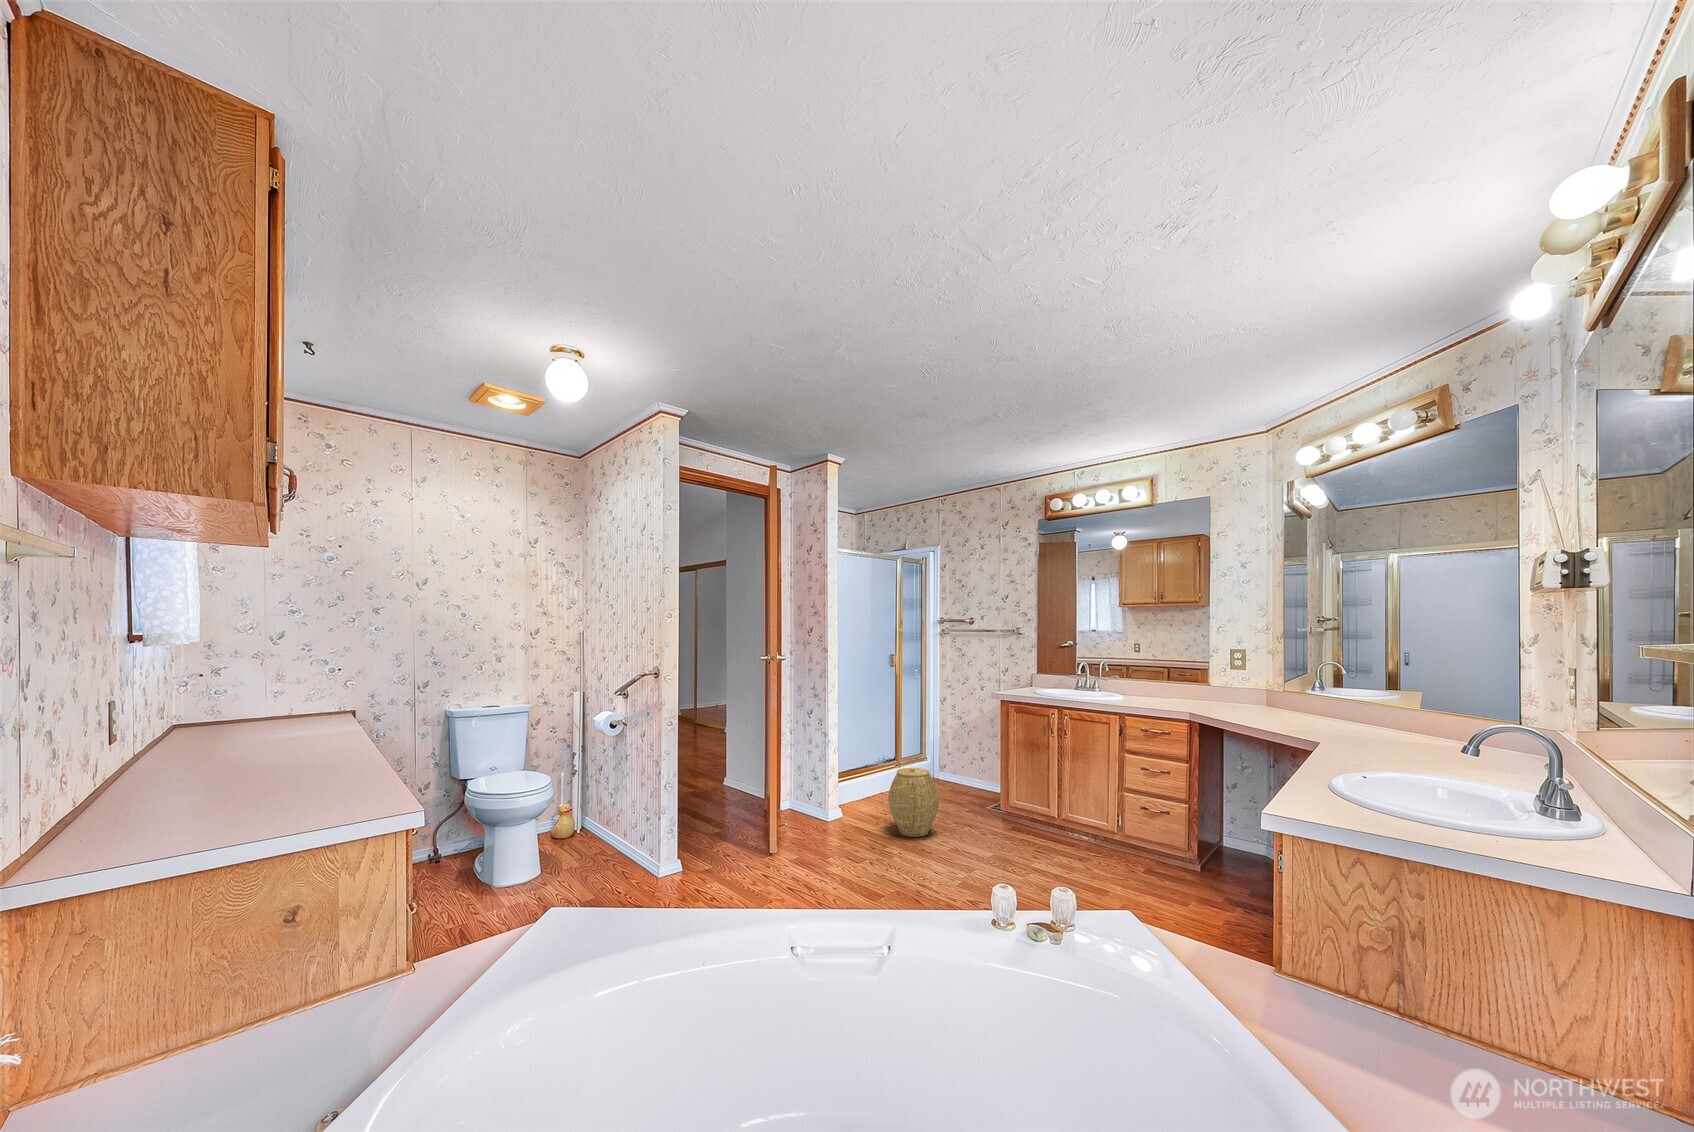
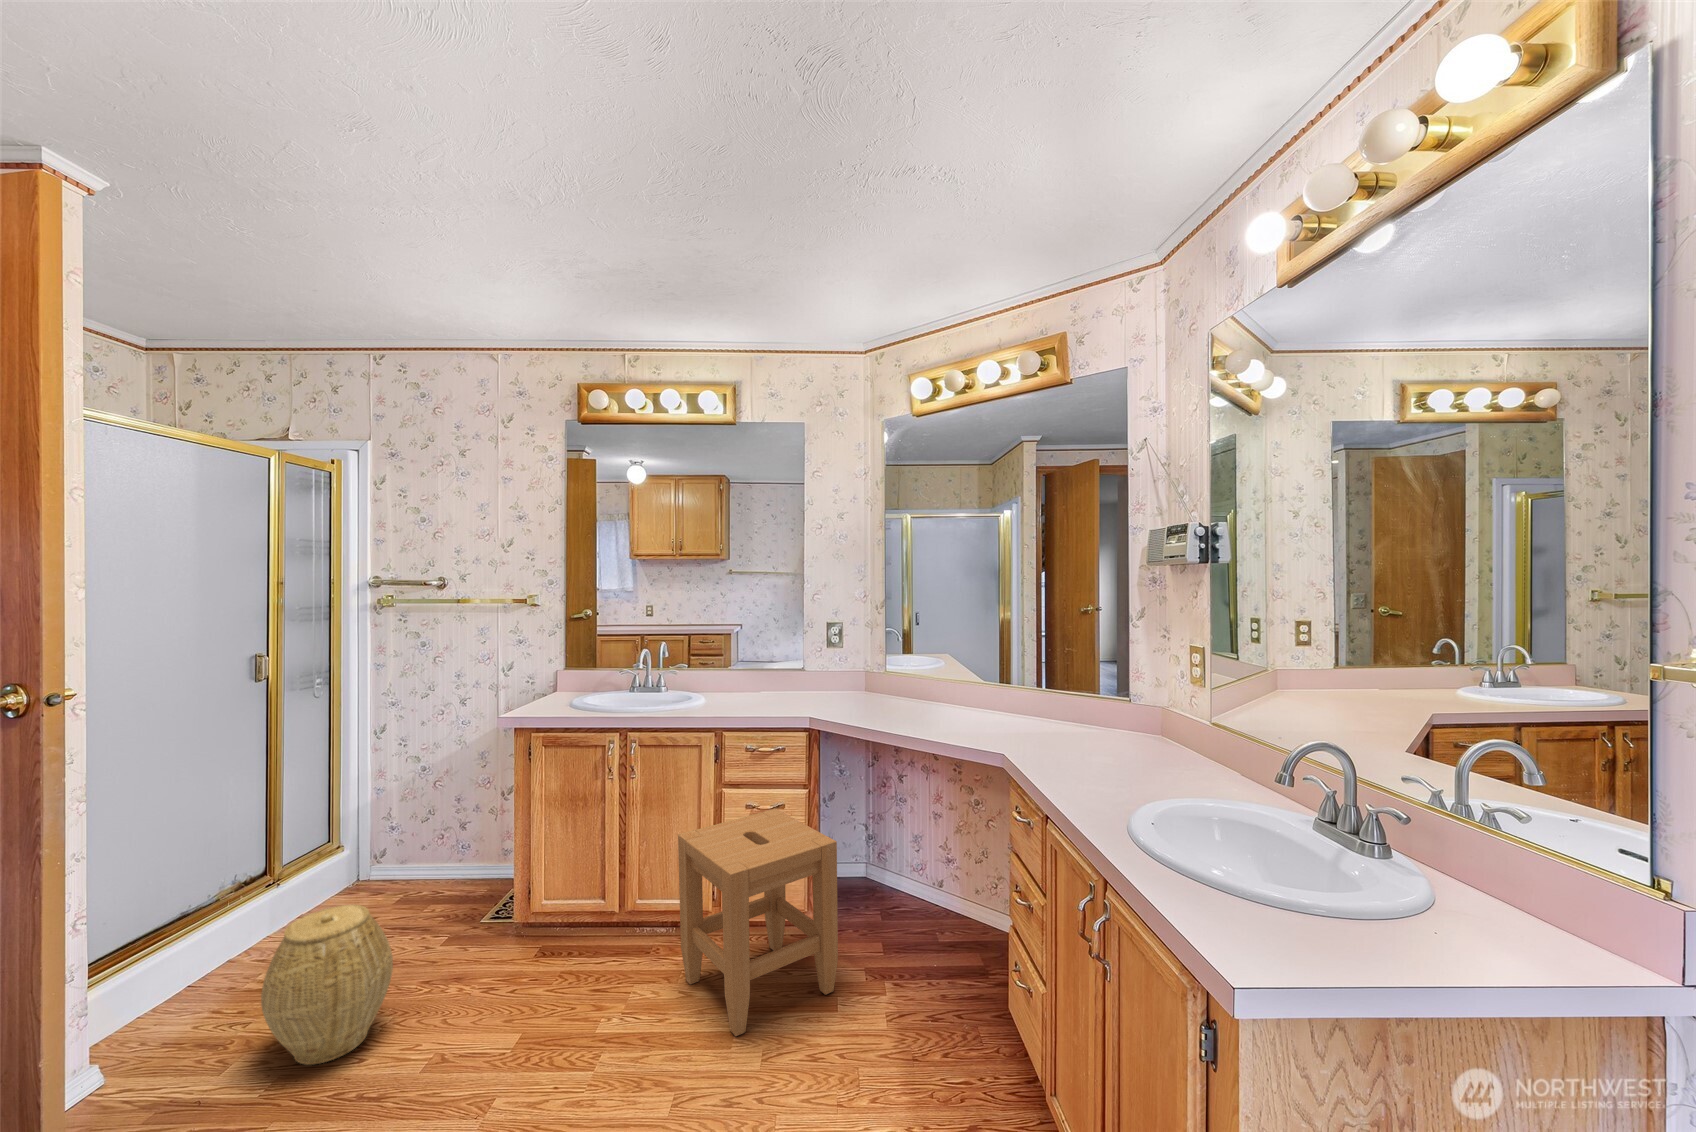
stool: none [1085,769,1189,895] -> present [678,809,838,1036]

